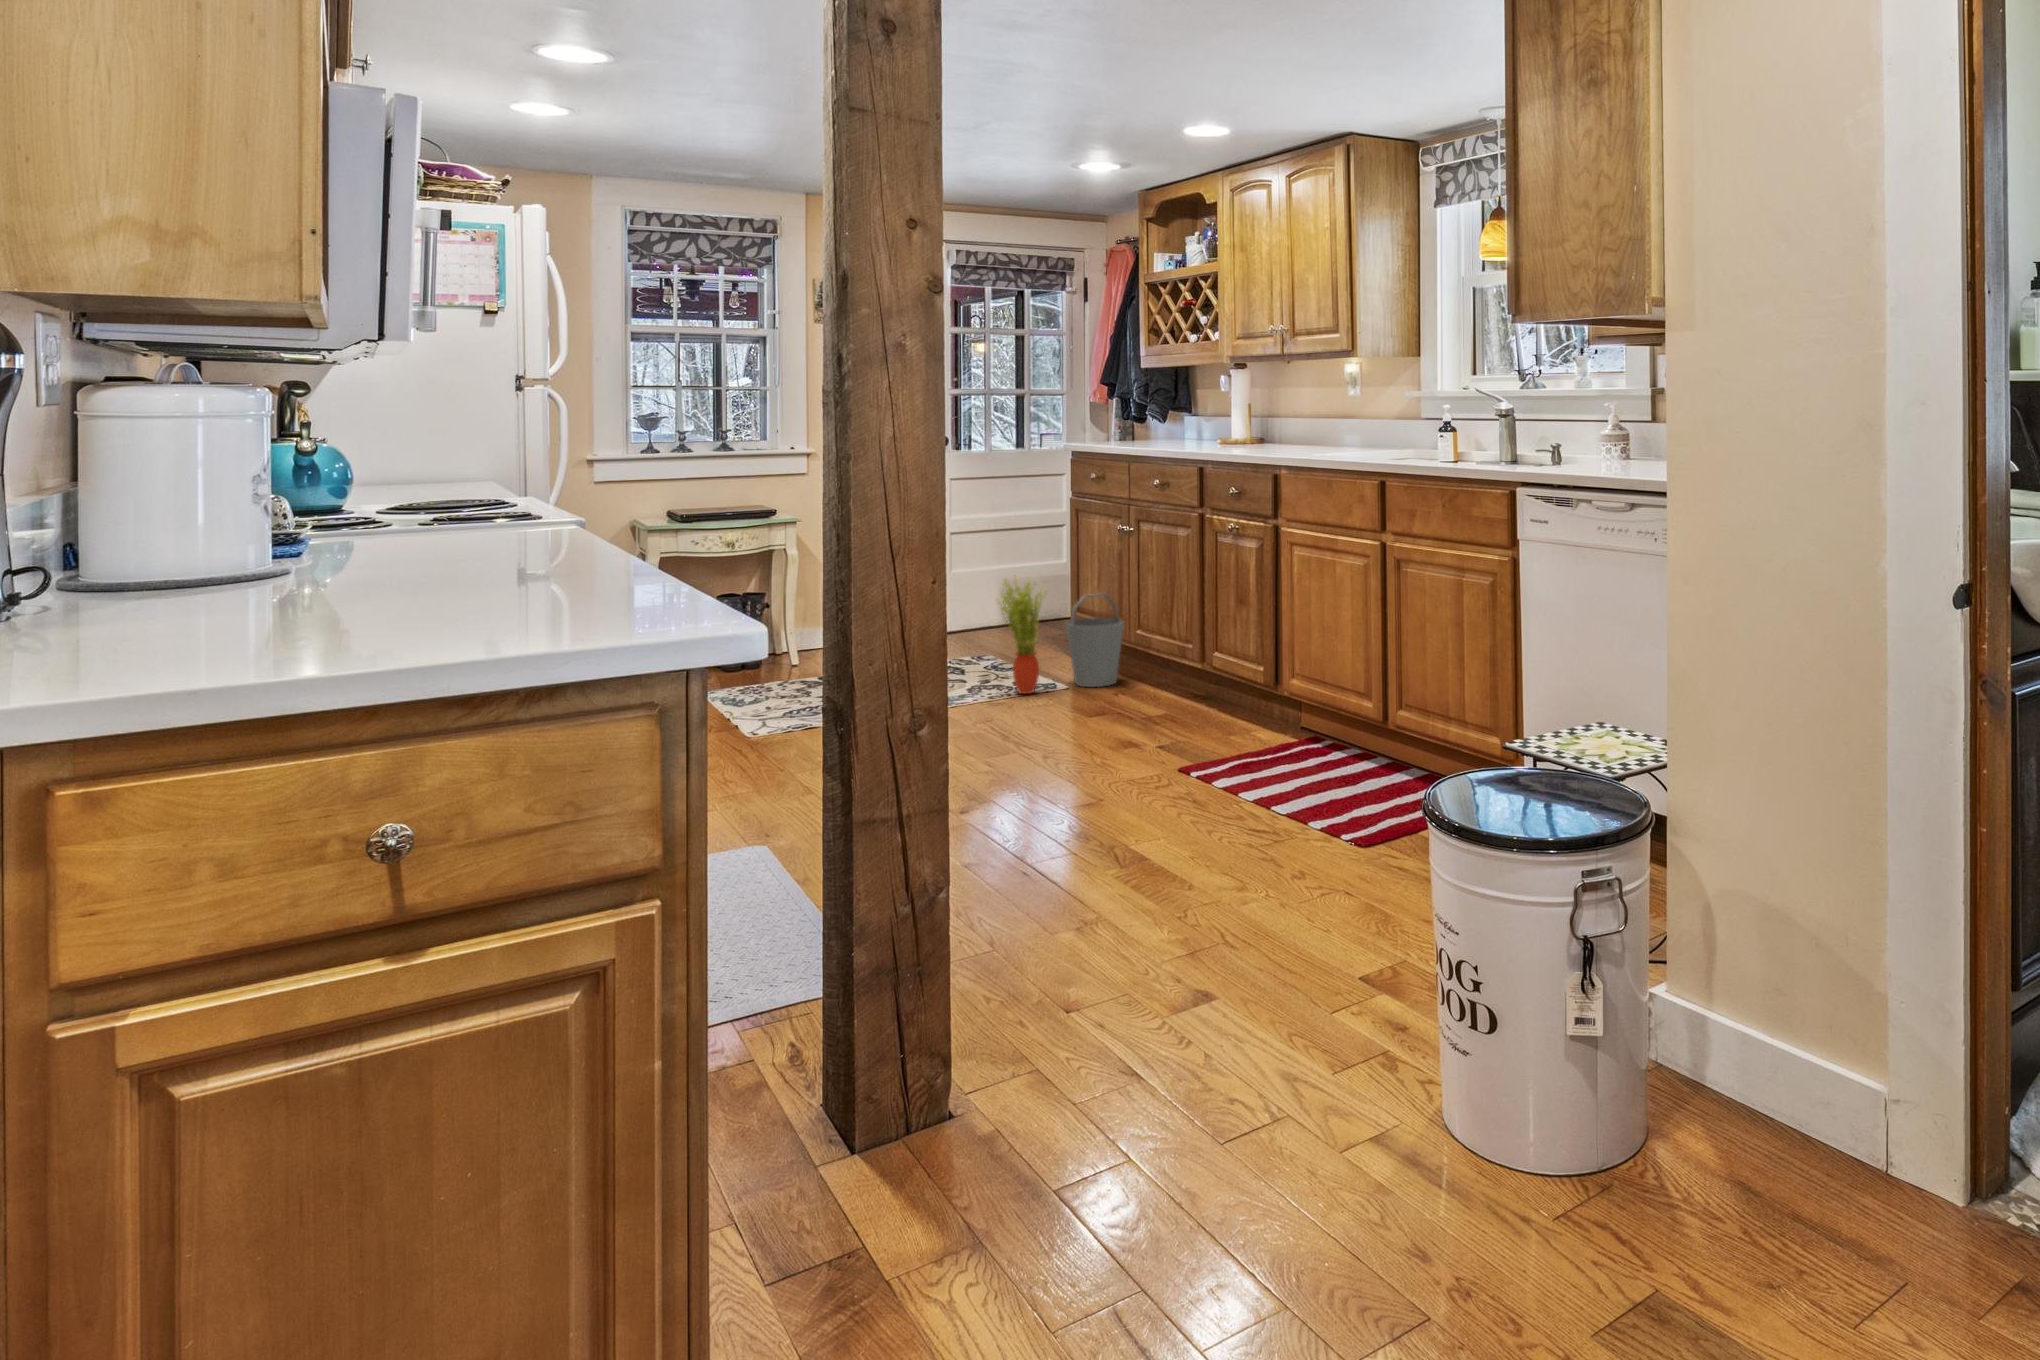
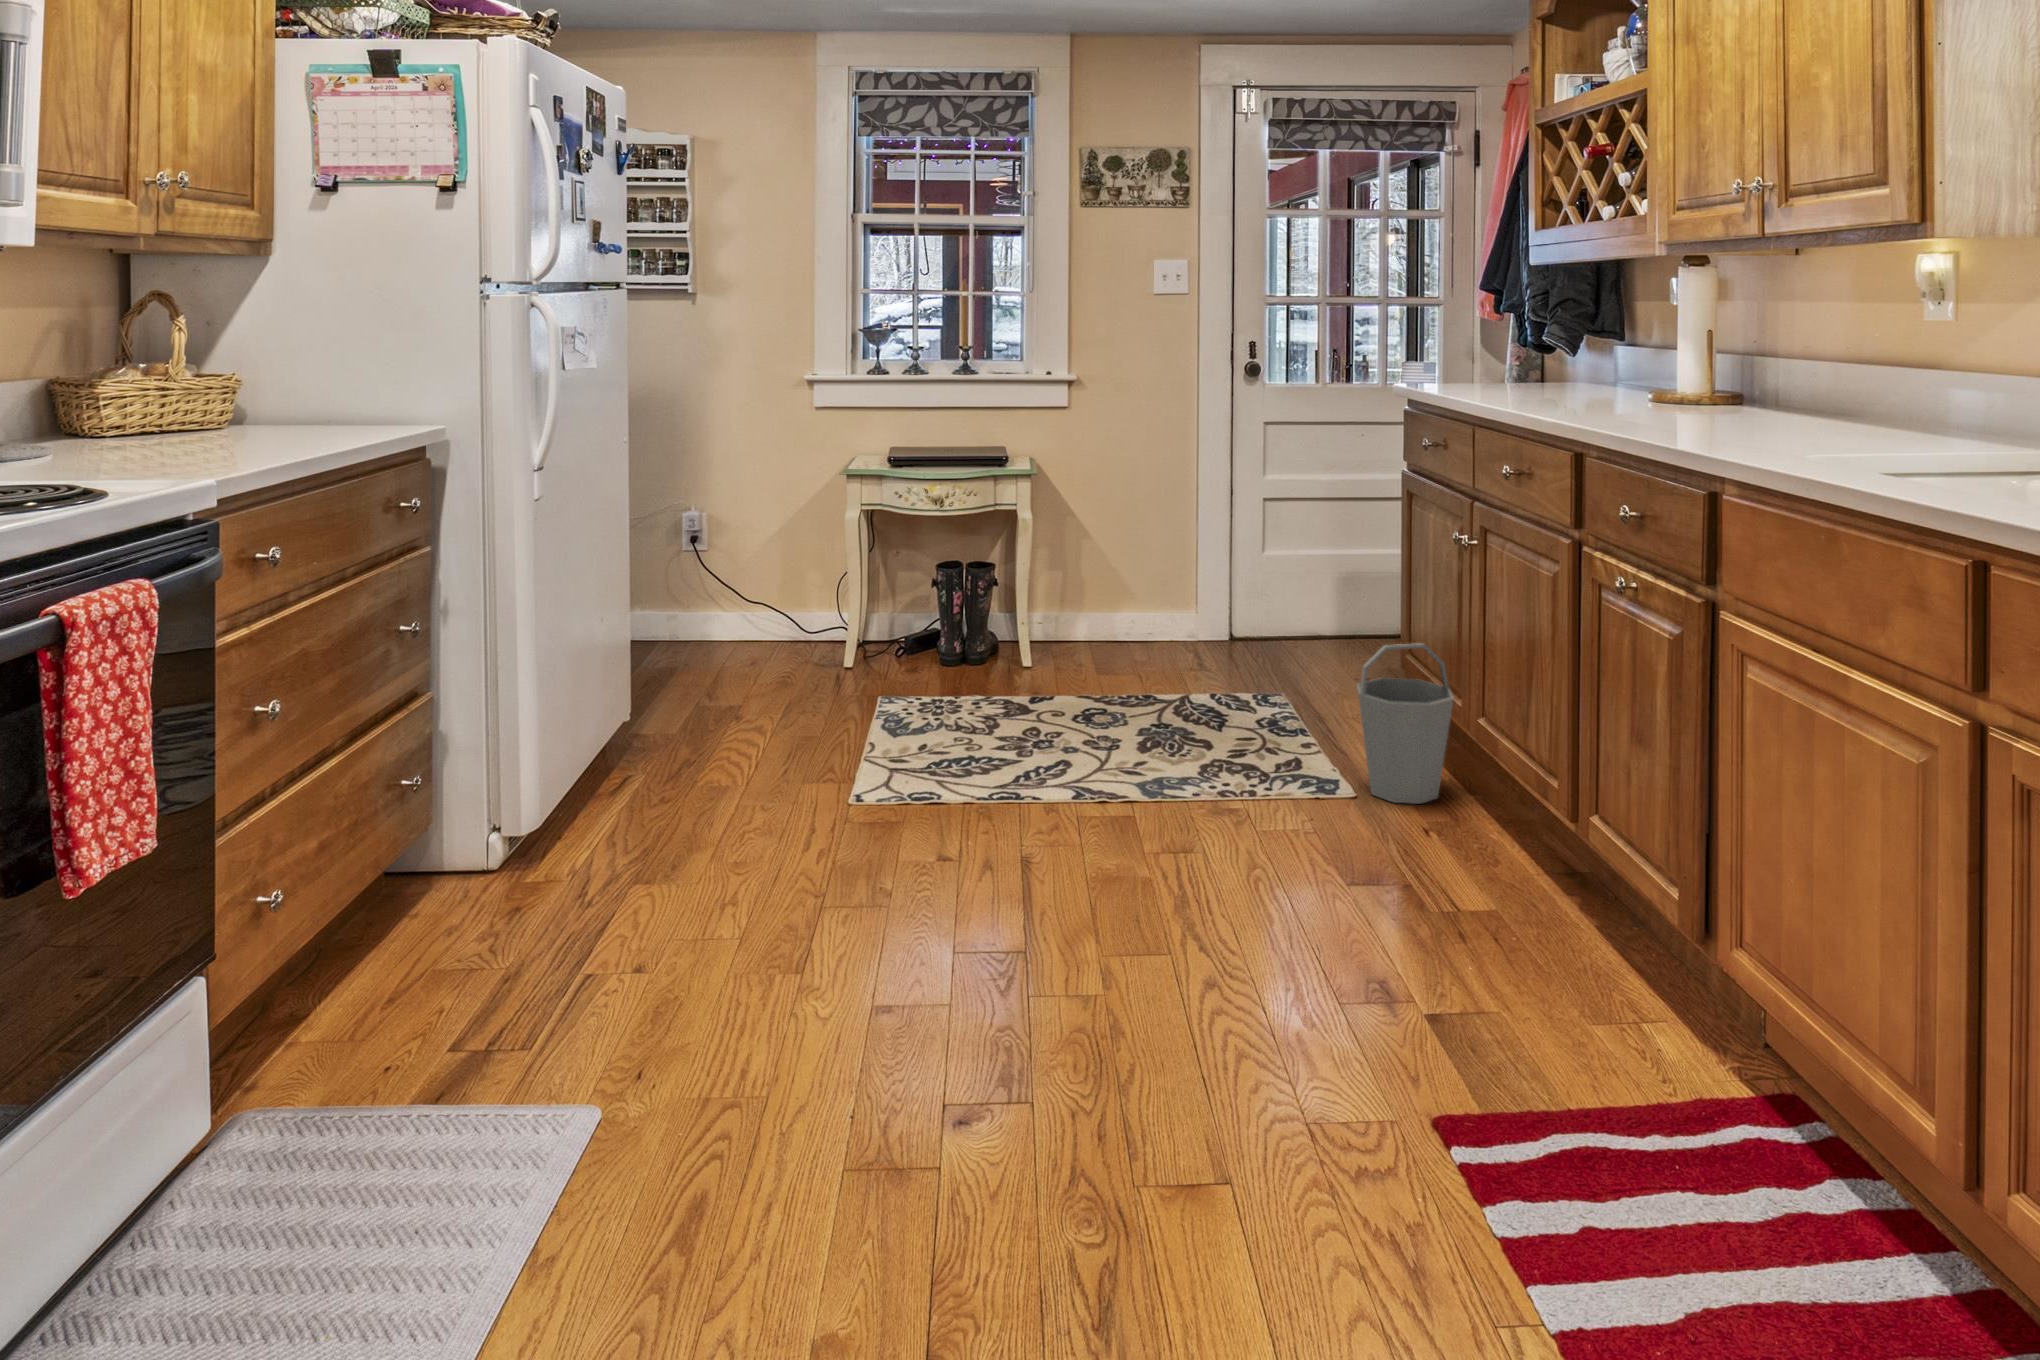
potted plant: present [998,577,1047,694] -> none [1231,603,1316,799]

